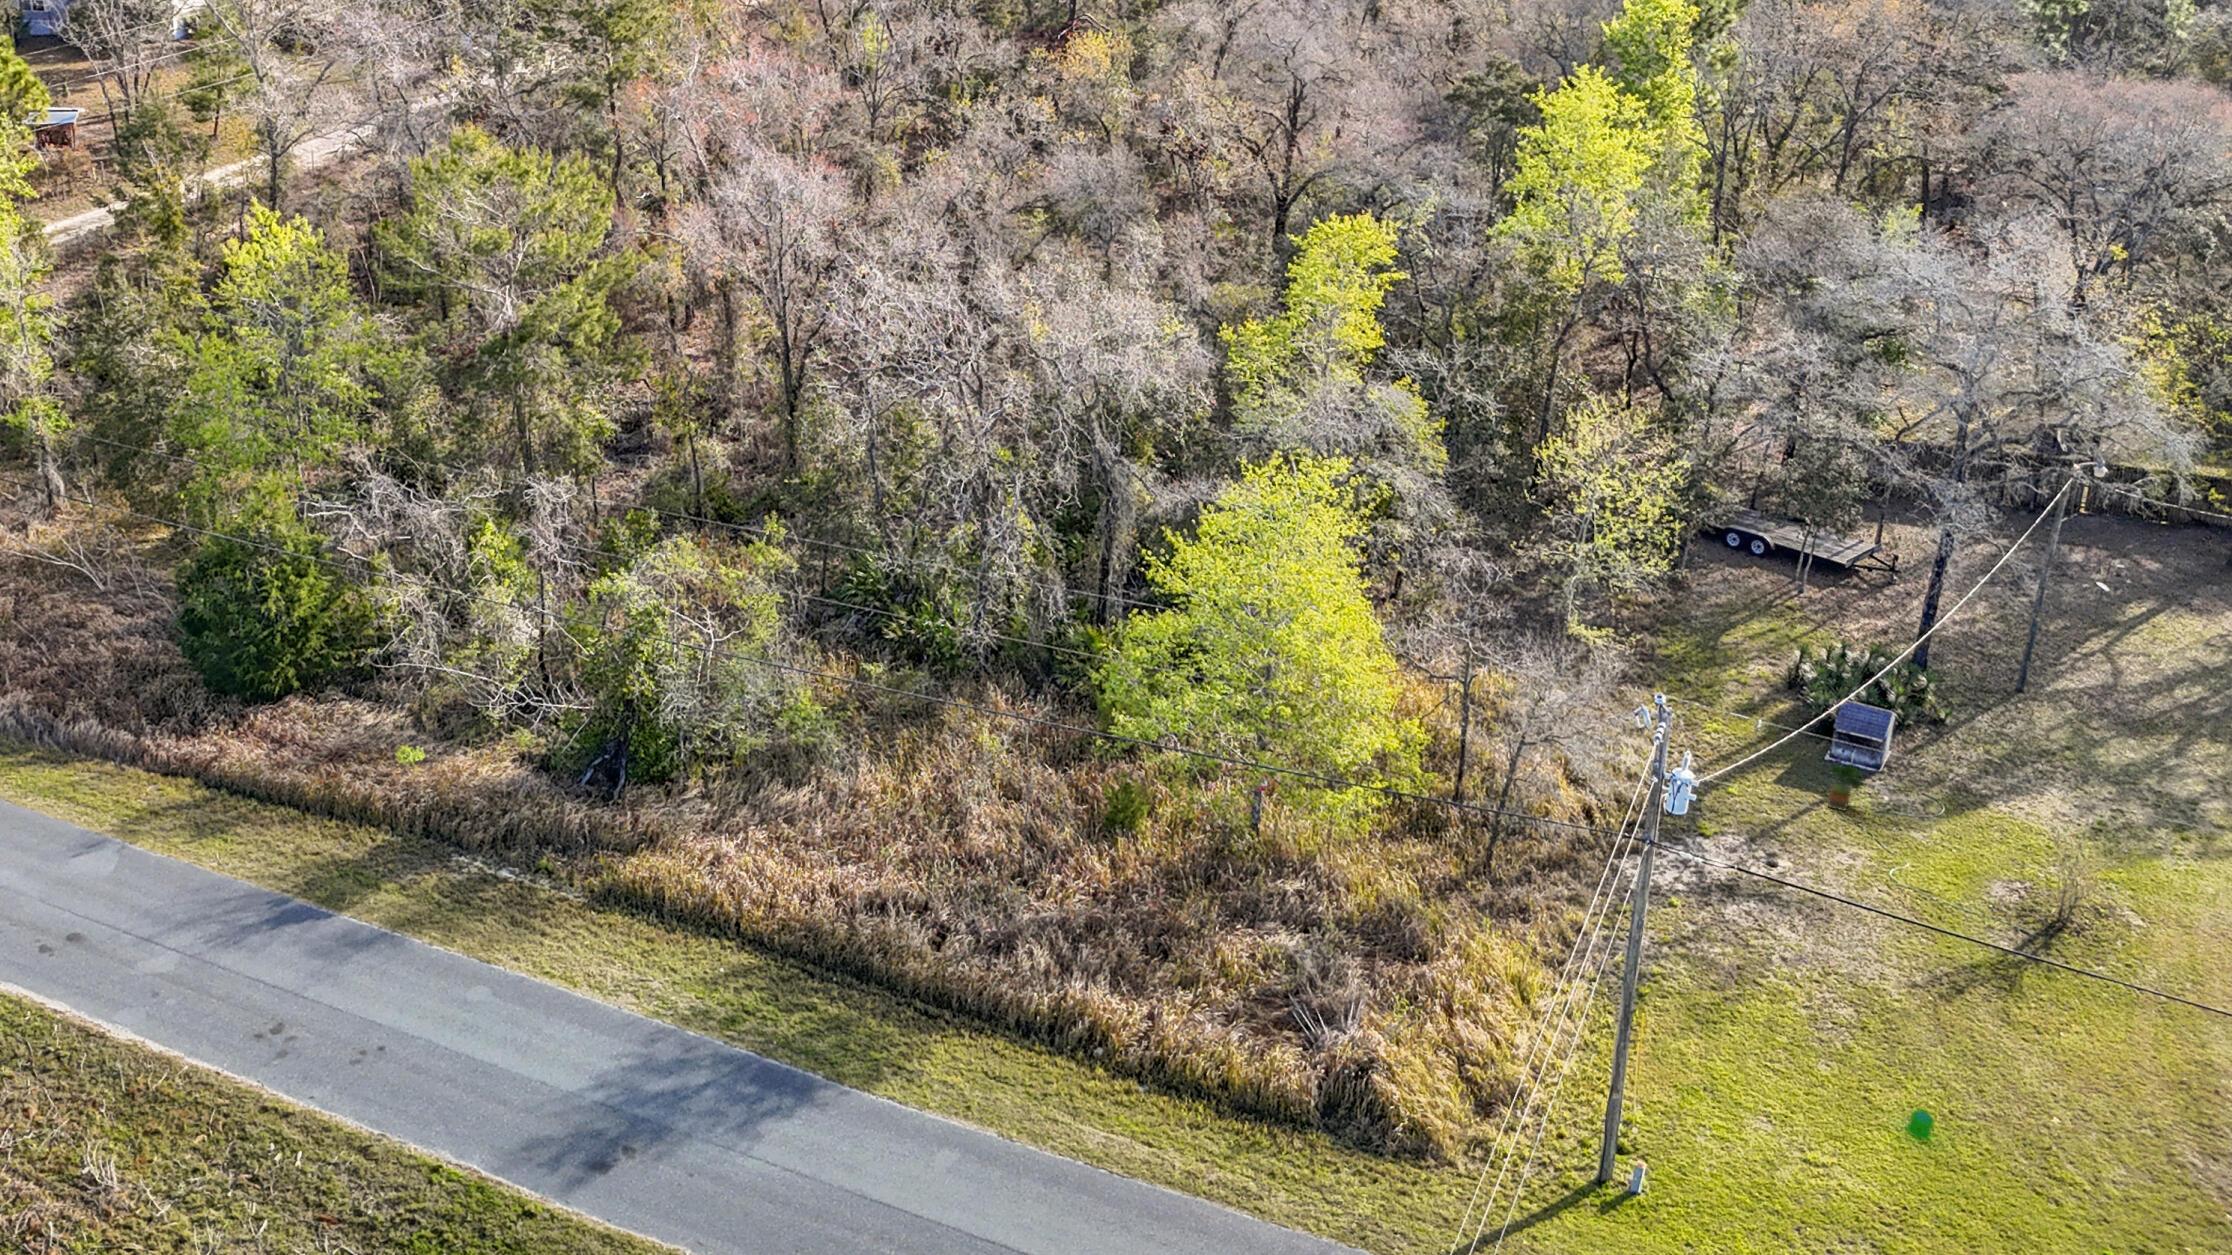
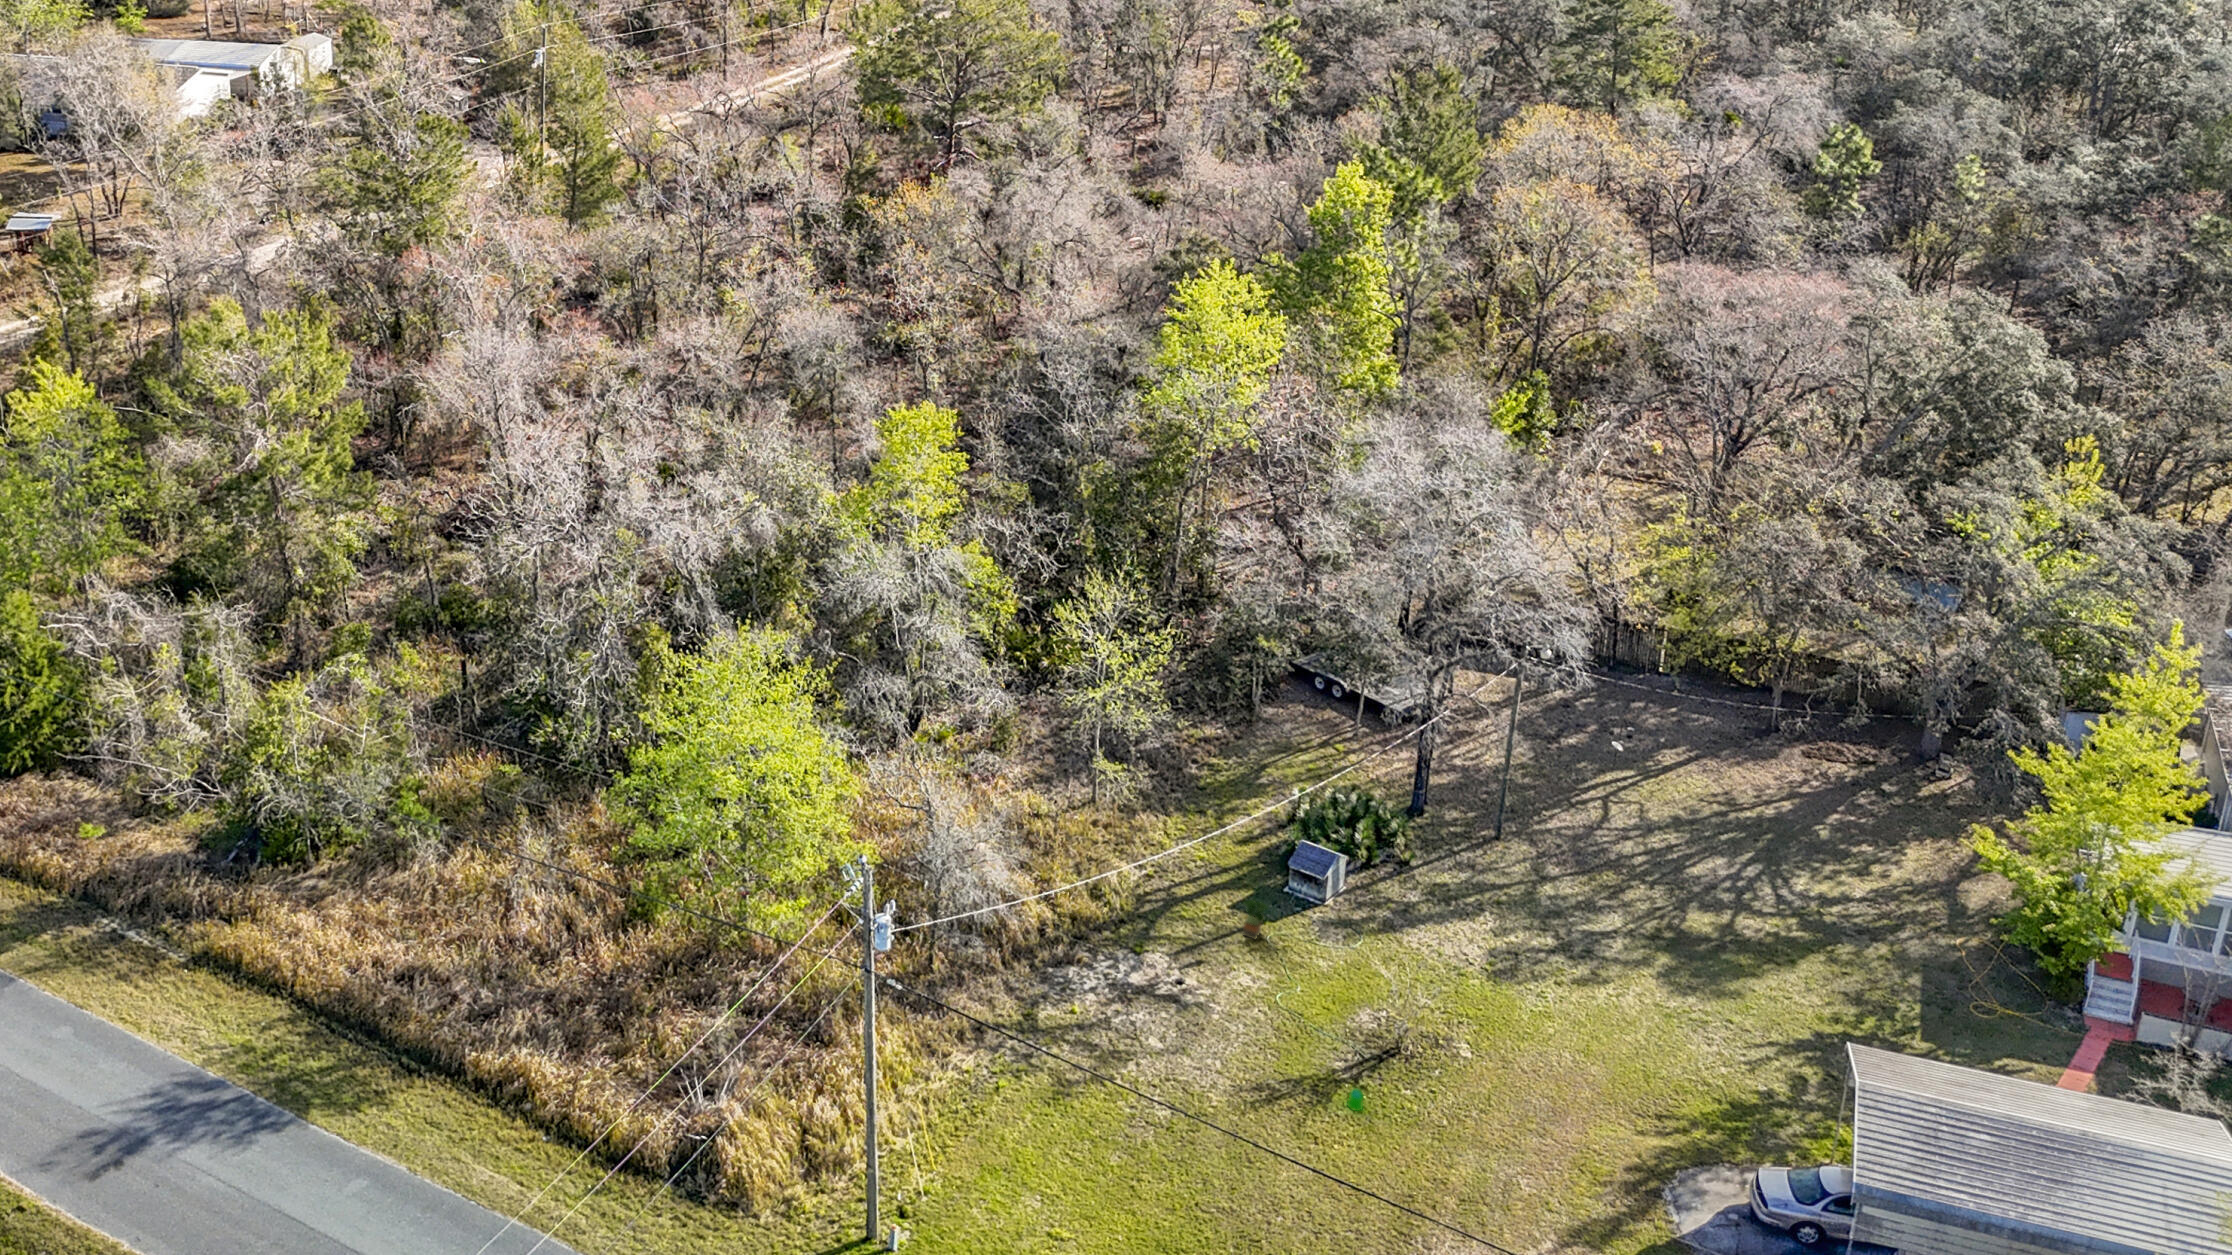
watering can: present [1906,1109,1934,1140] -> present [1347,1088,1364,1111]

